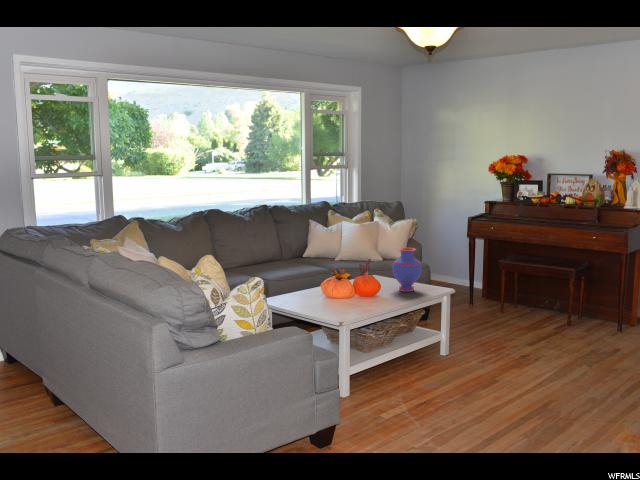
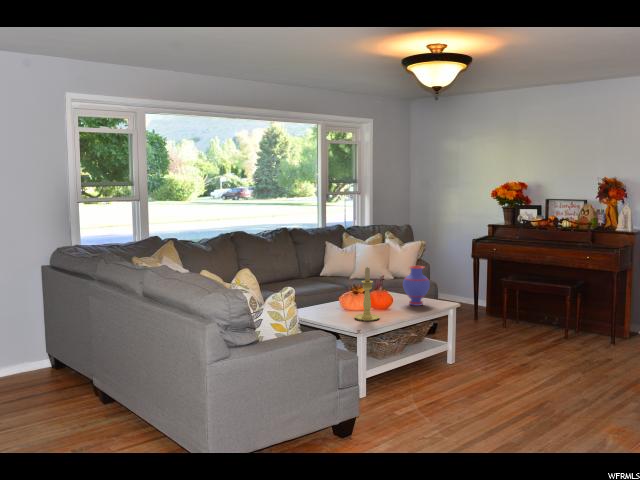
candle holder: none [337,250,366,311] -> present [354,267,379,321]

